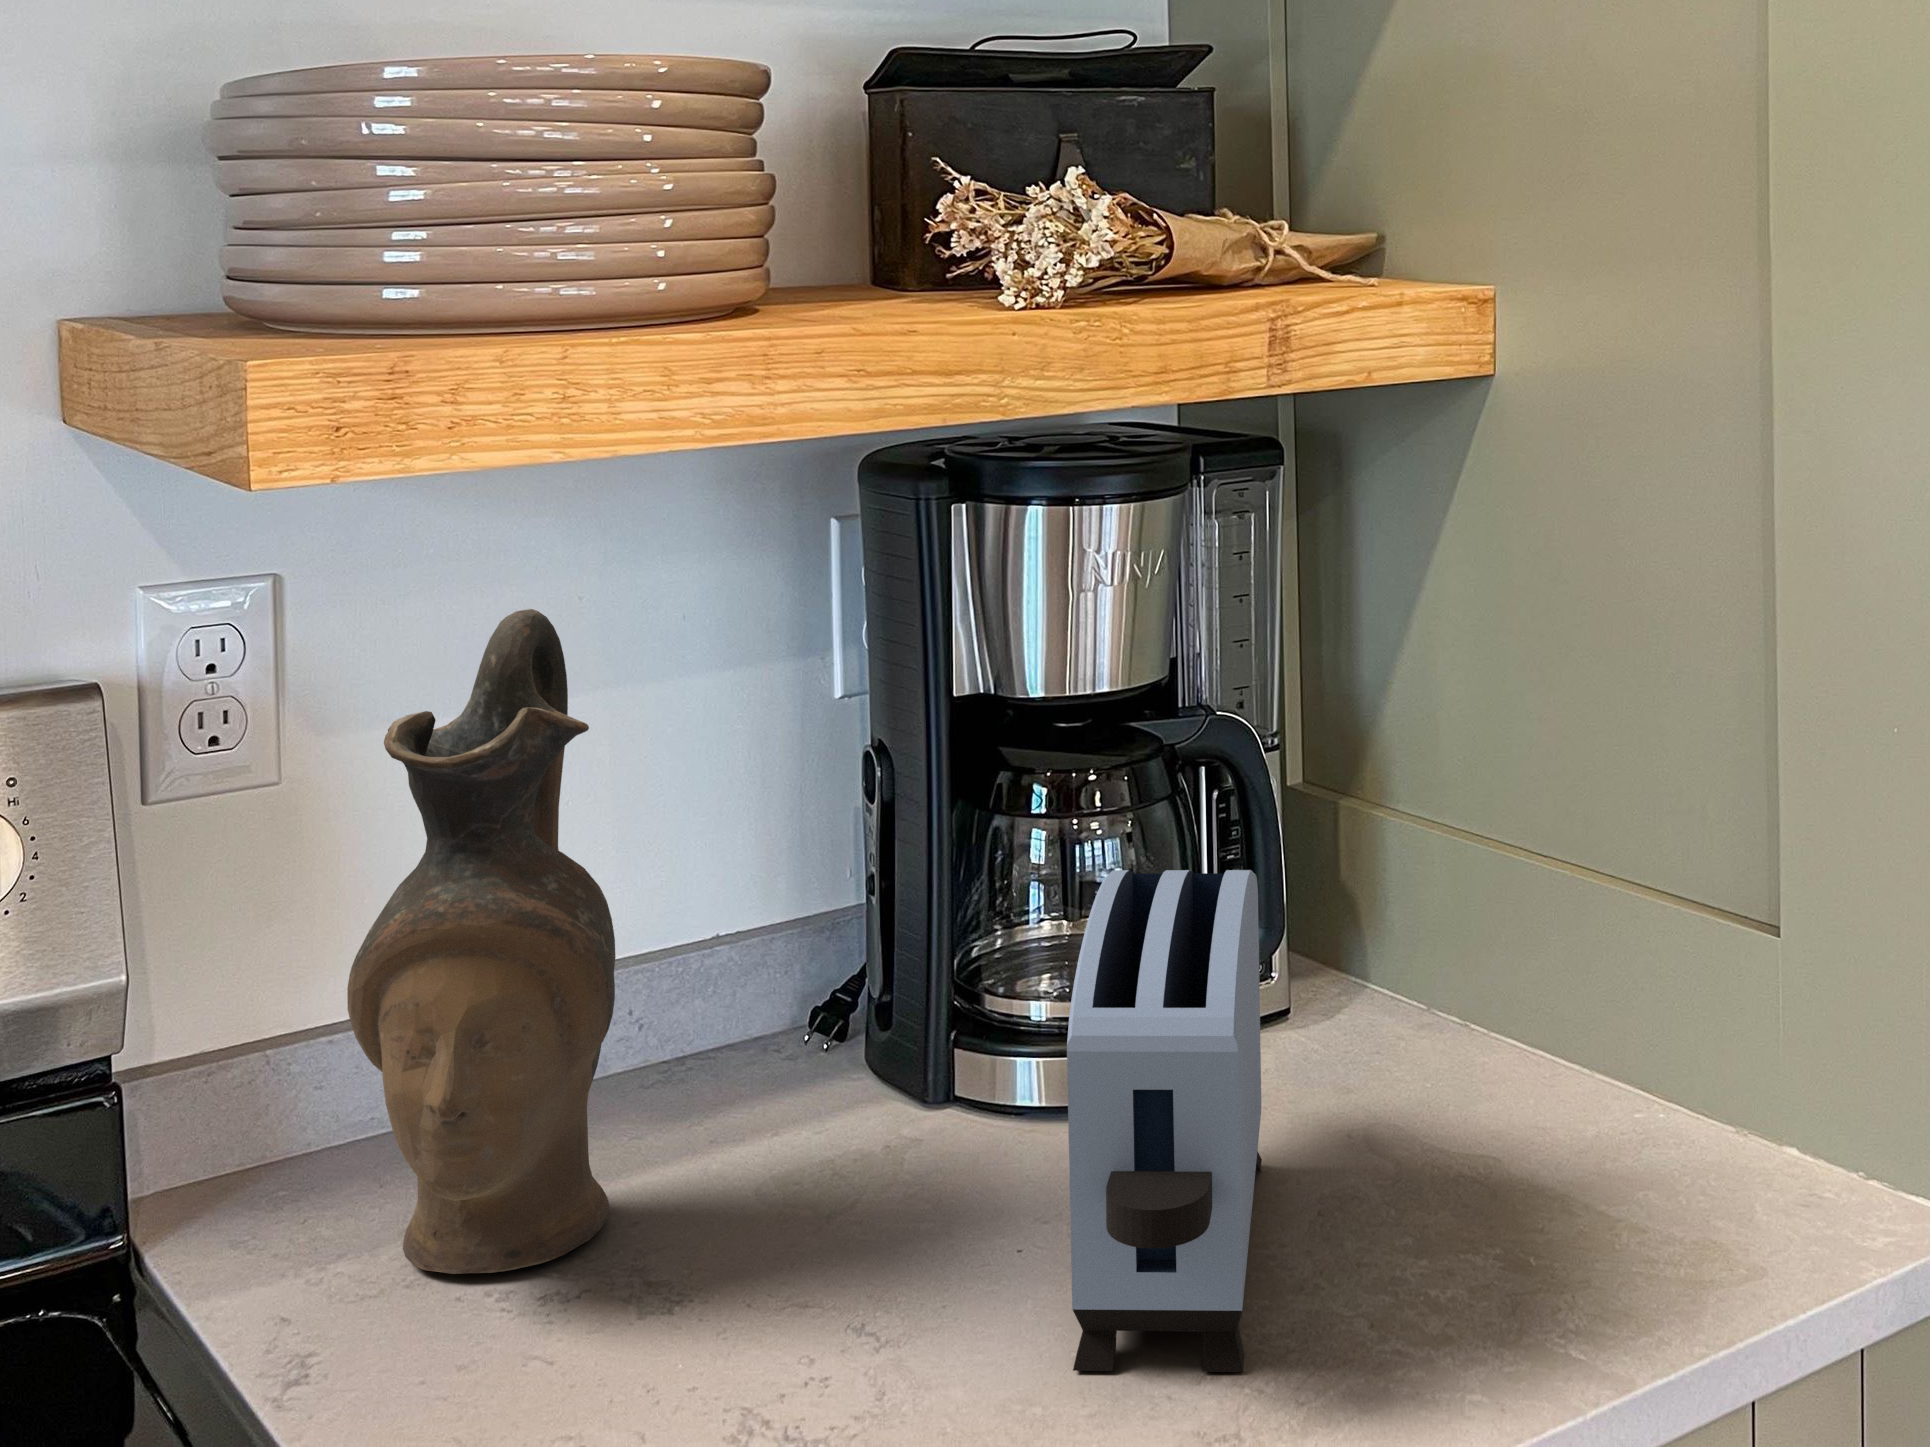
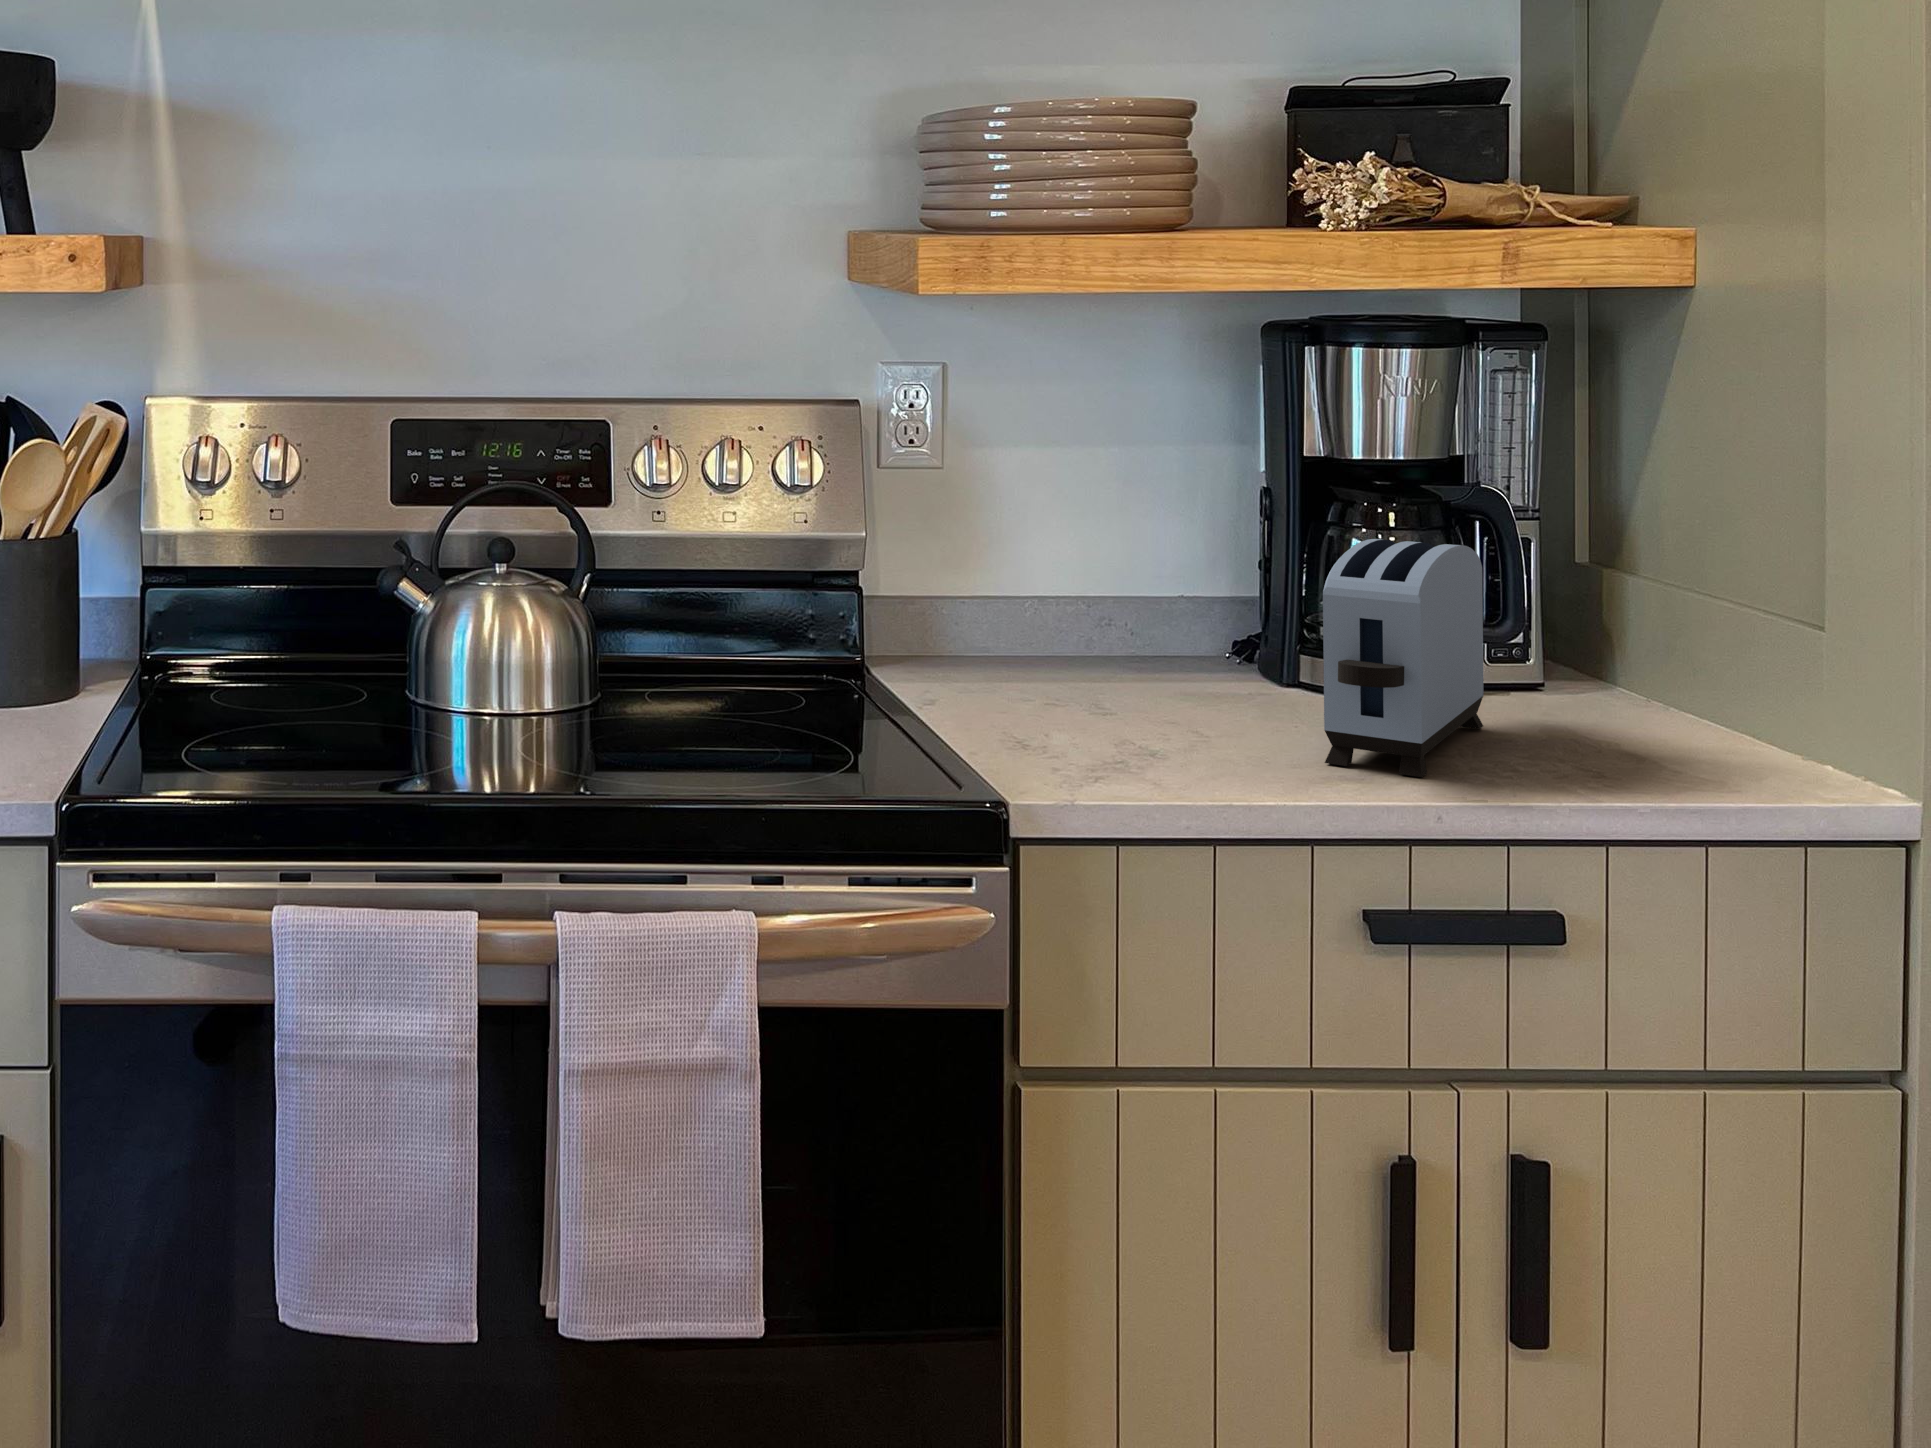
ceramic pitcher: present [347,609,616,1274] -> none [967,384,1100,698]

